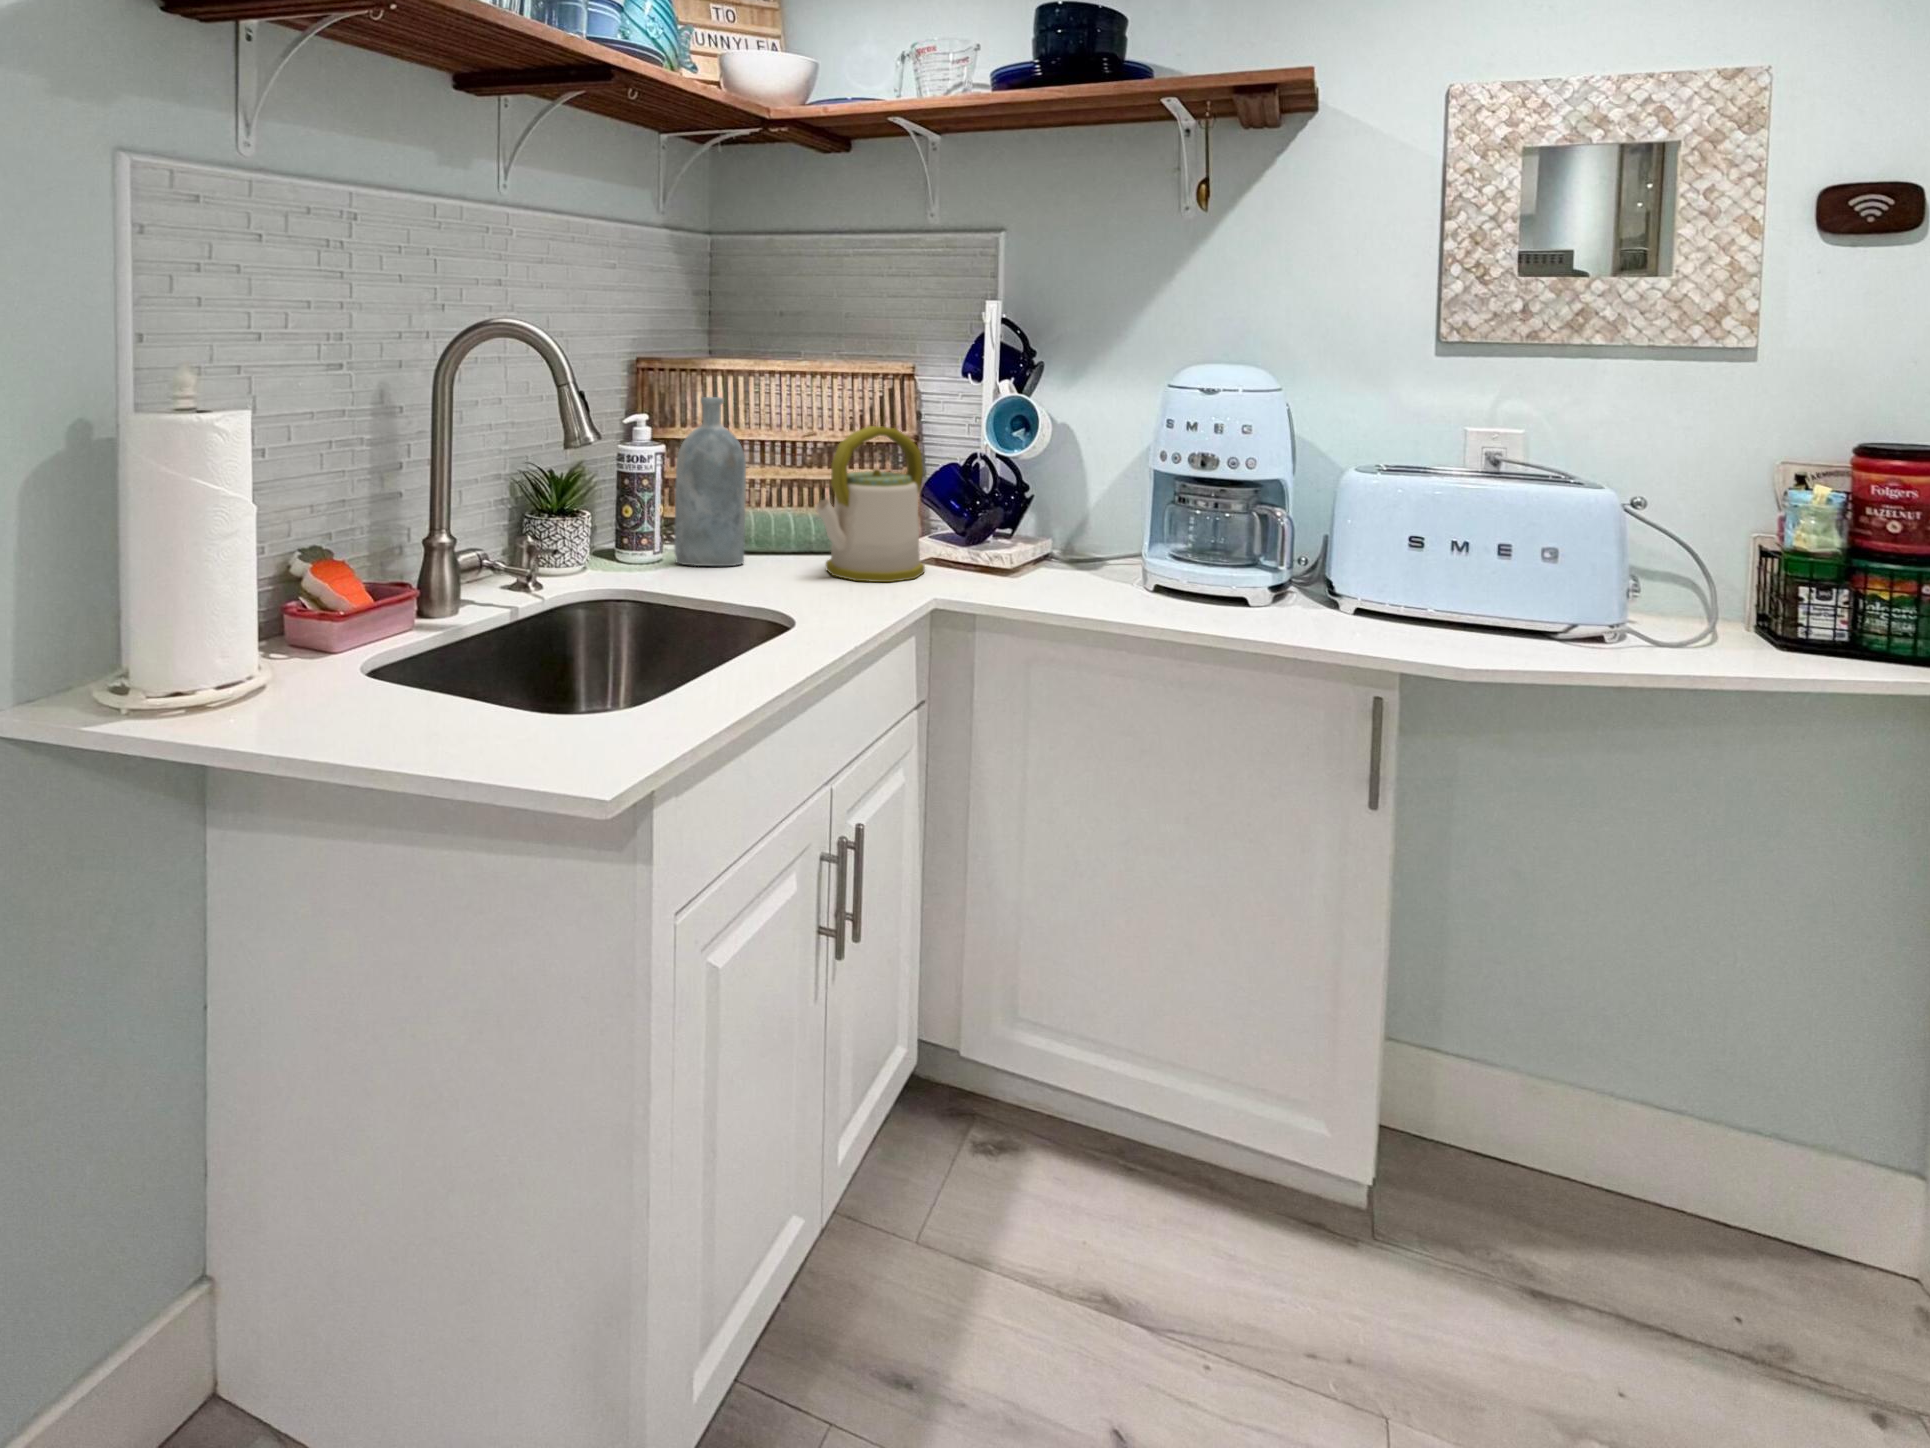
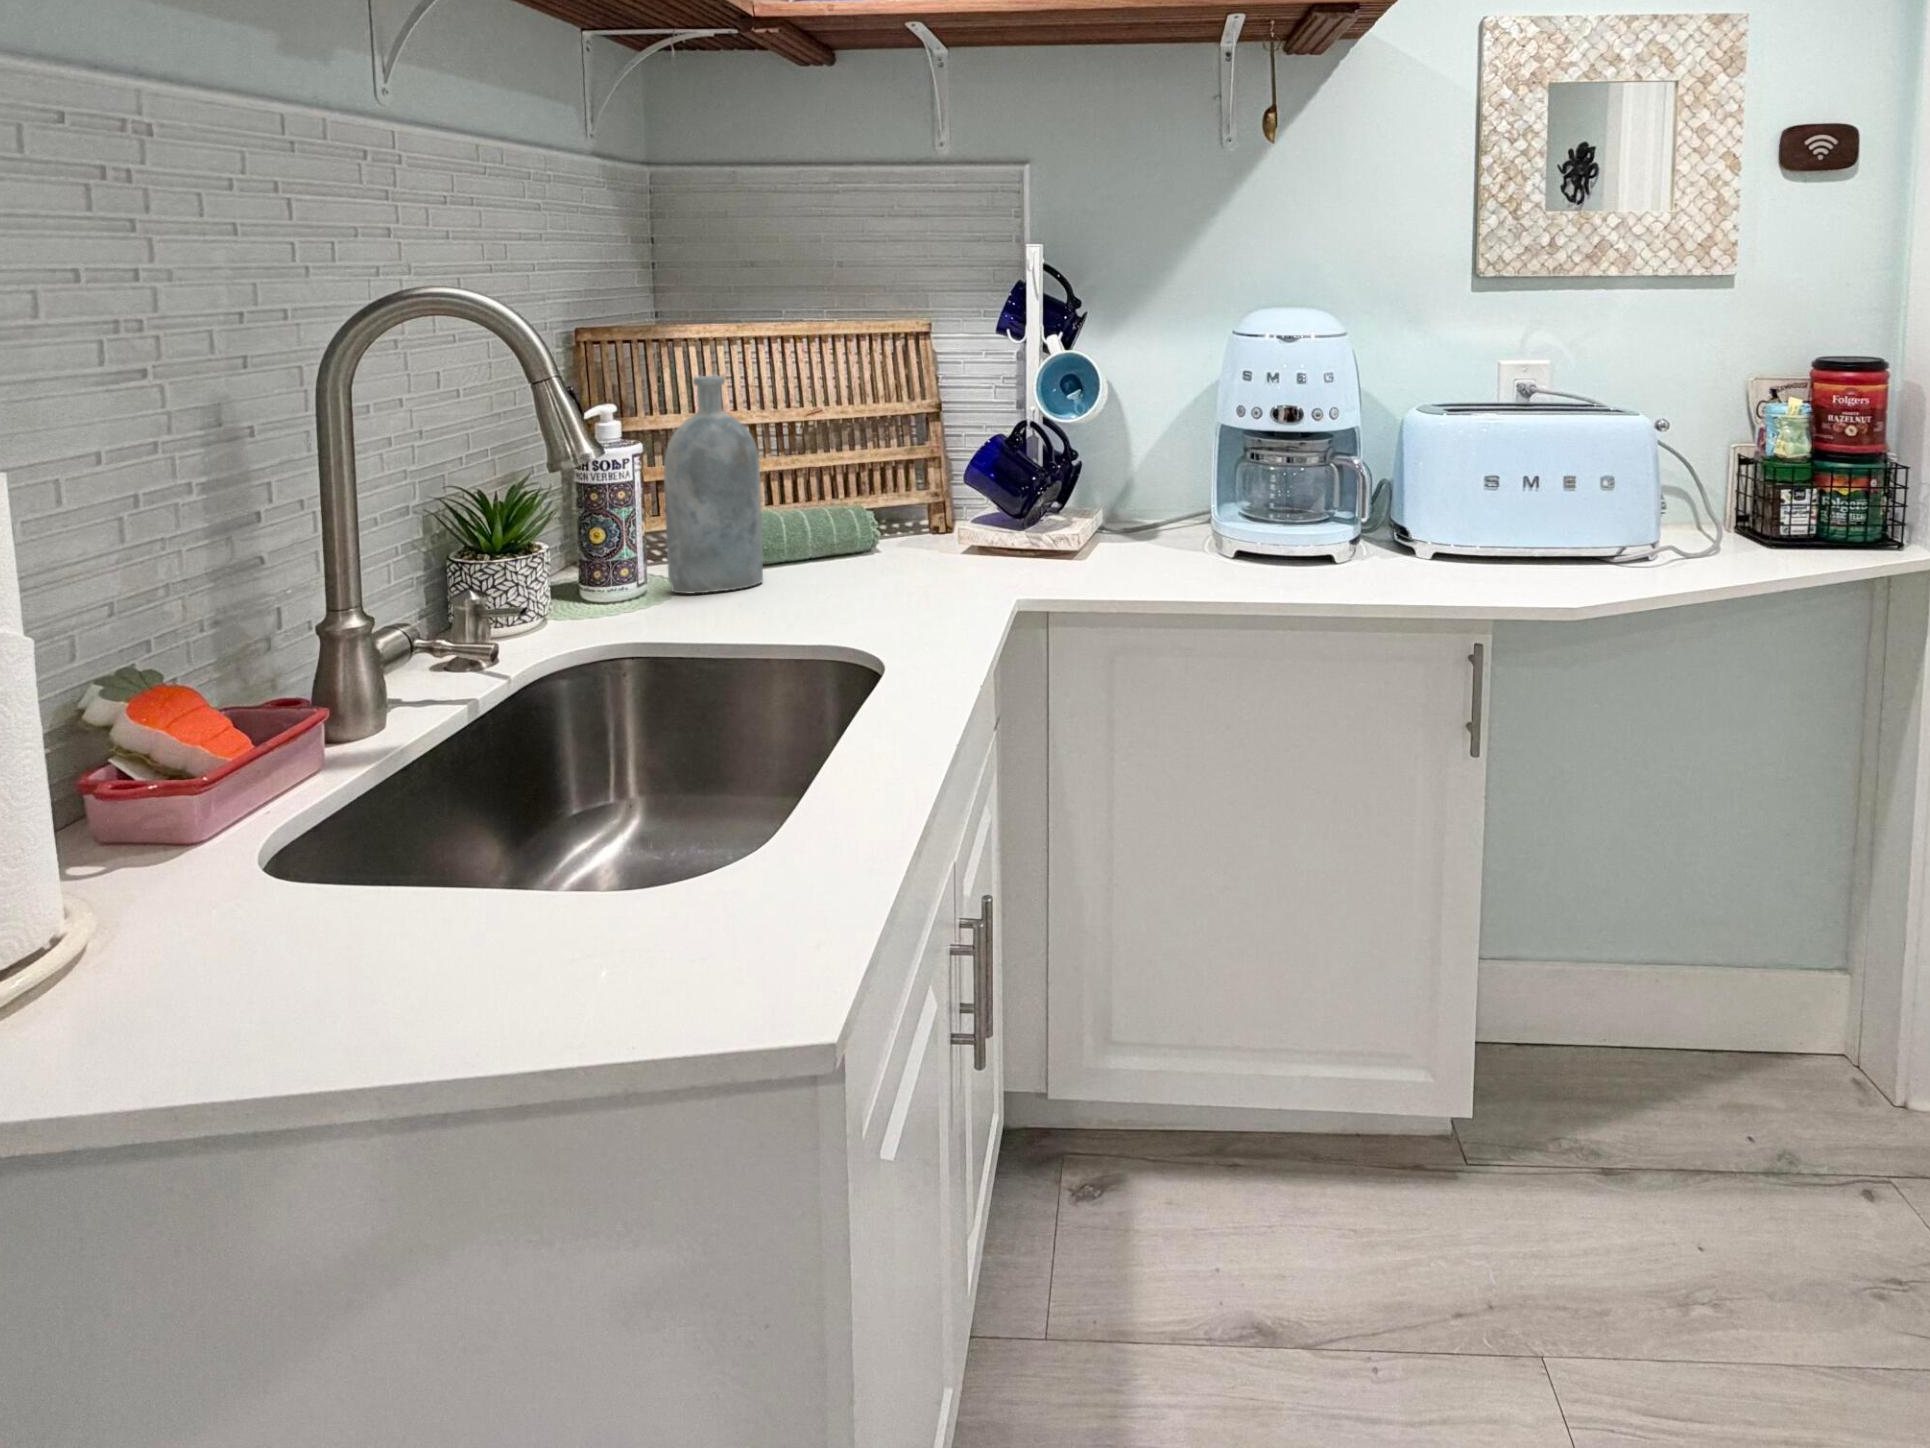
kettle: present [816,426,925,582] -> none [862,400,990,589]

